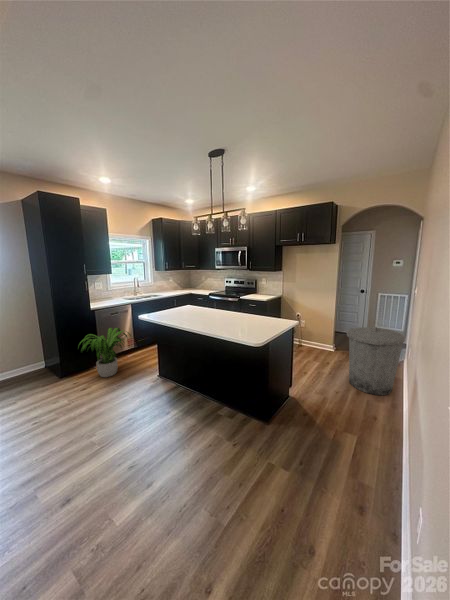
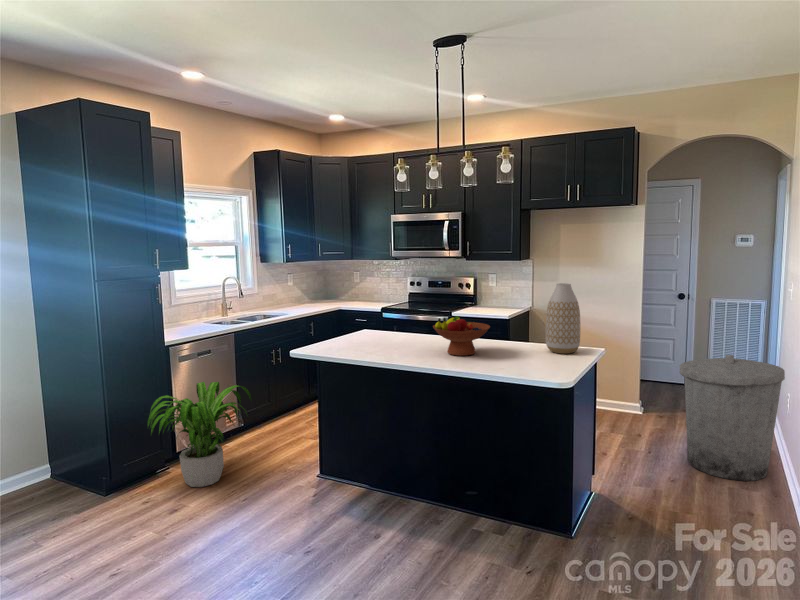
vase: none [264,287,282,325] -> present [545,283,580,354]
fruit bowl: none [205,302,235,323] -> present [433,316,490,356]

